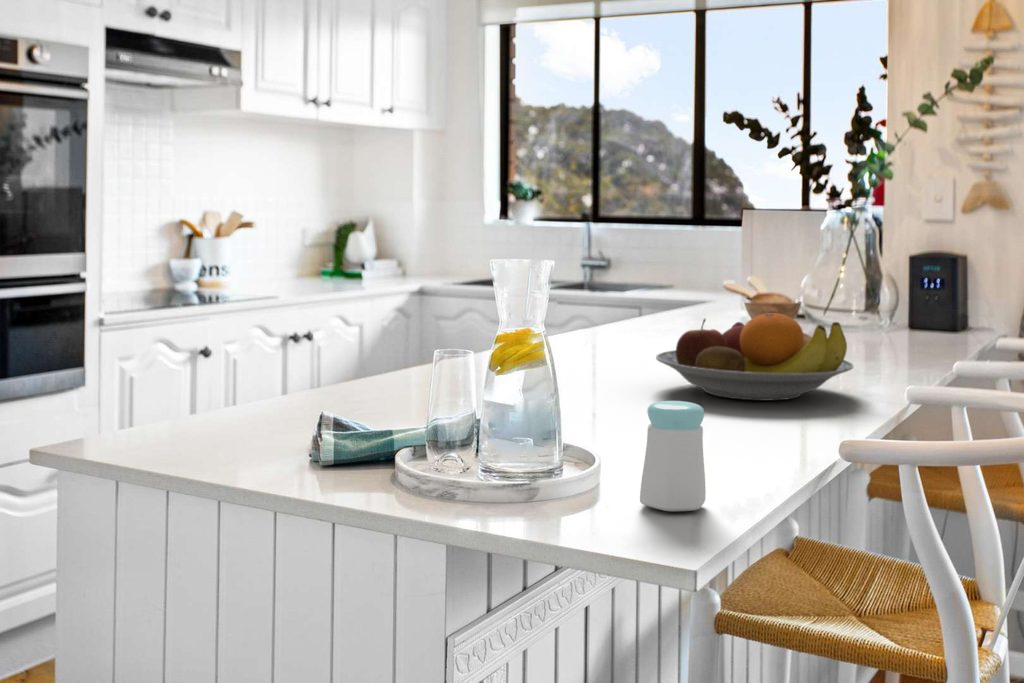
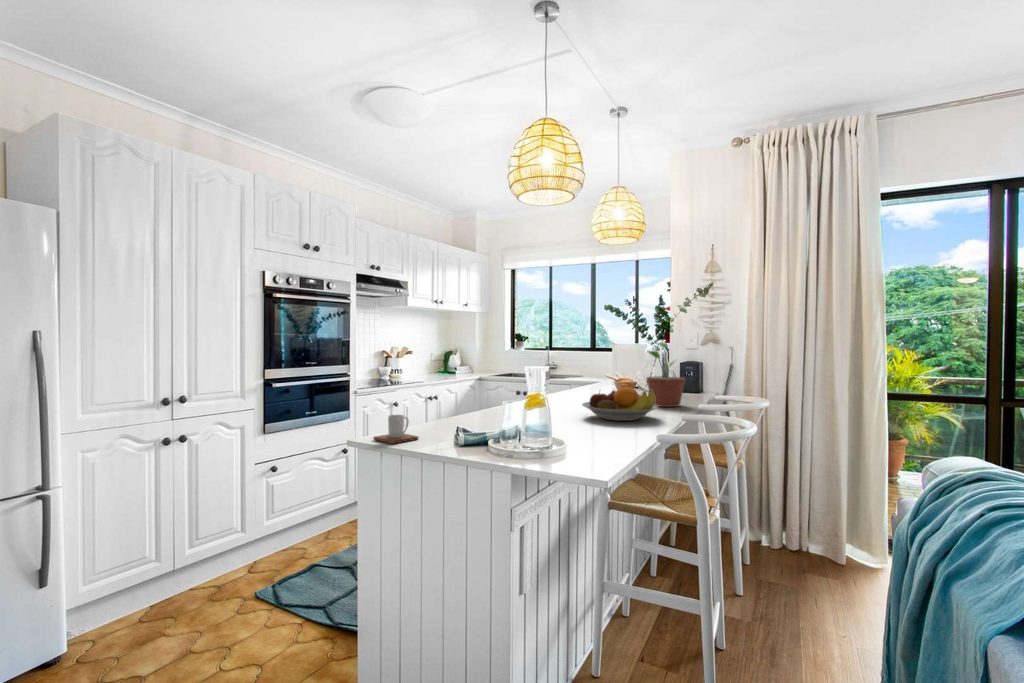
potted plant: none [823,201,923,366] -> present [646,343,685,407]
mug: none [89,378,211,457] -> present [373,415,418,444]
salt shaker: present [640,401,706,511] -> none [579,420,603,459]

